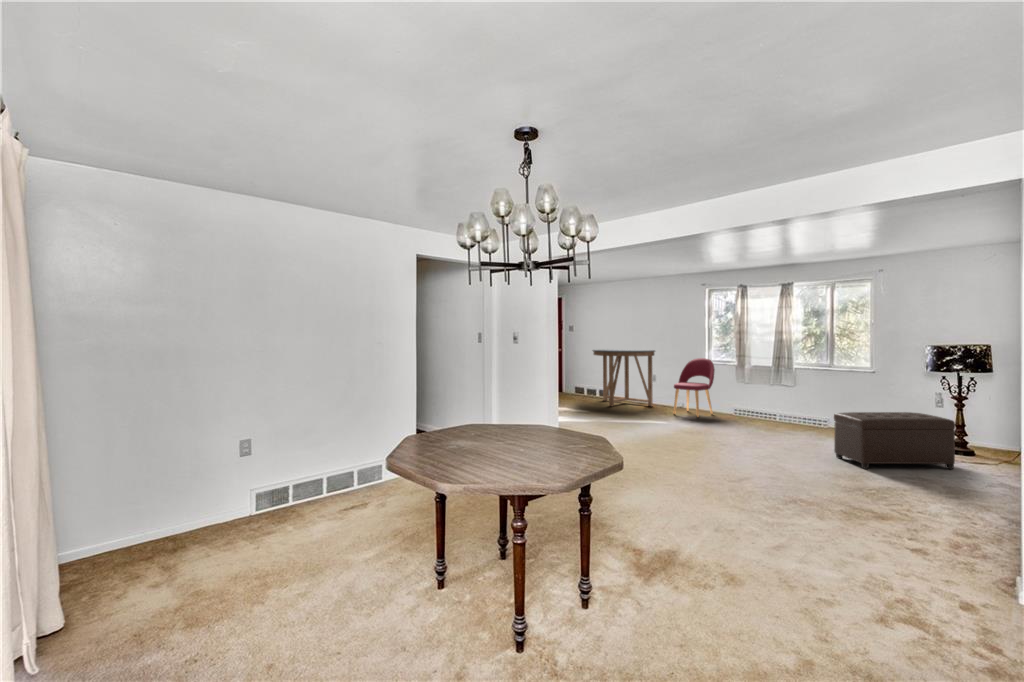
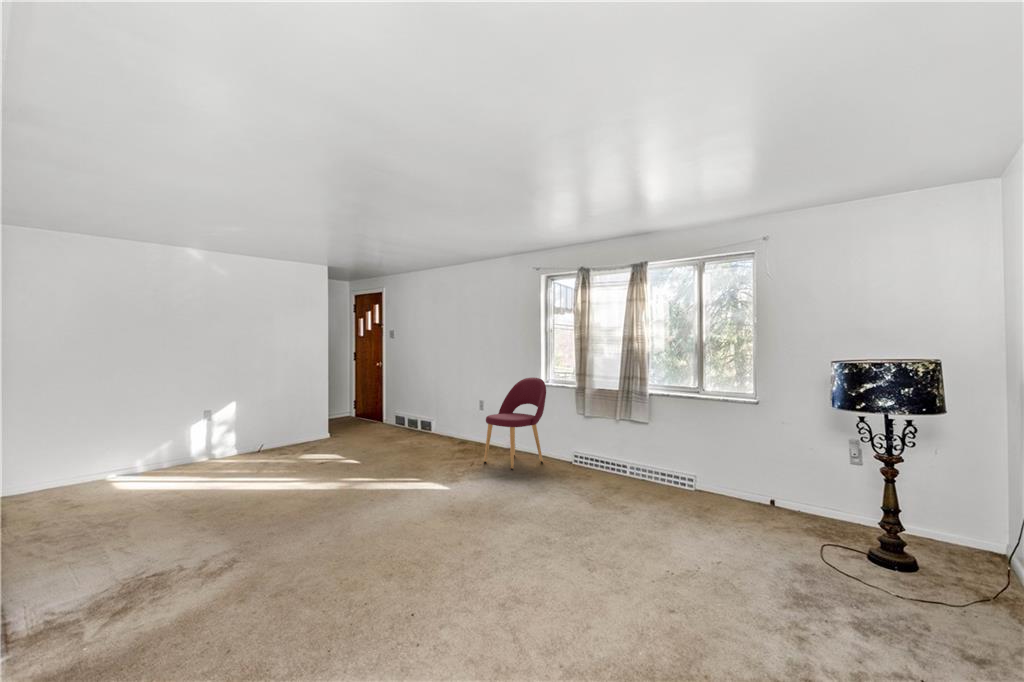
console table: present [593,349,655,406] -> none [402,363,481,446]
ottoman: present [834,412,955,469] -> none [650,493,880,635]

